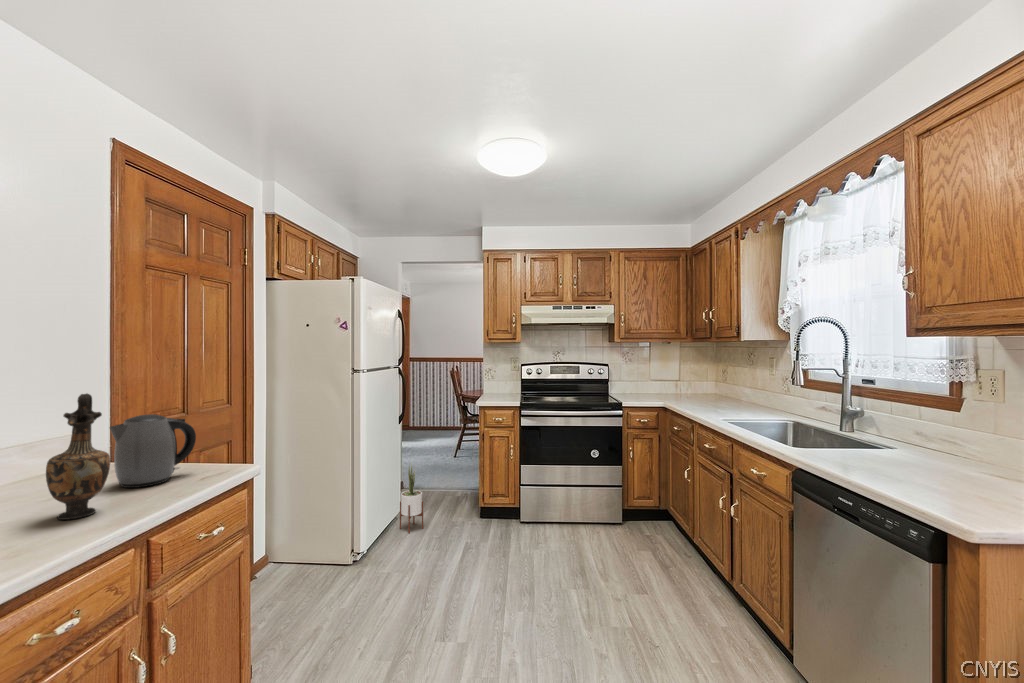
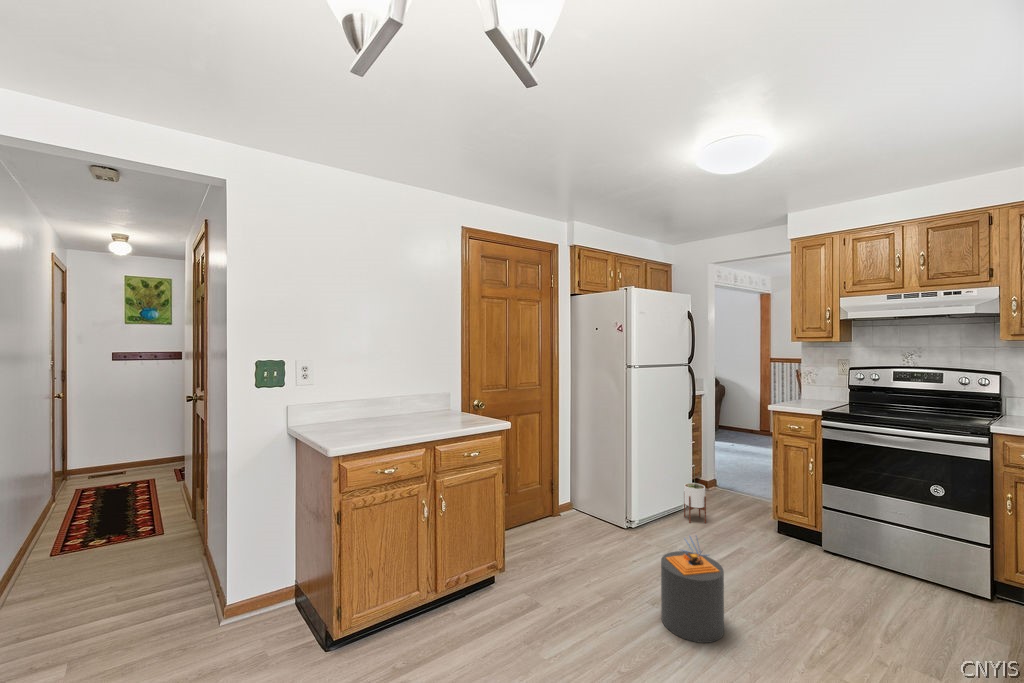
vase: present [46,394,110,520] -> none [407,369,431,432]
kettle: present [110,414,196,488] -> none [442,384,483,424]
trash can: none [448,539,508,656] -> present [661,536,724,643]

